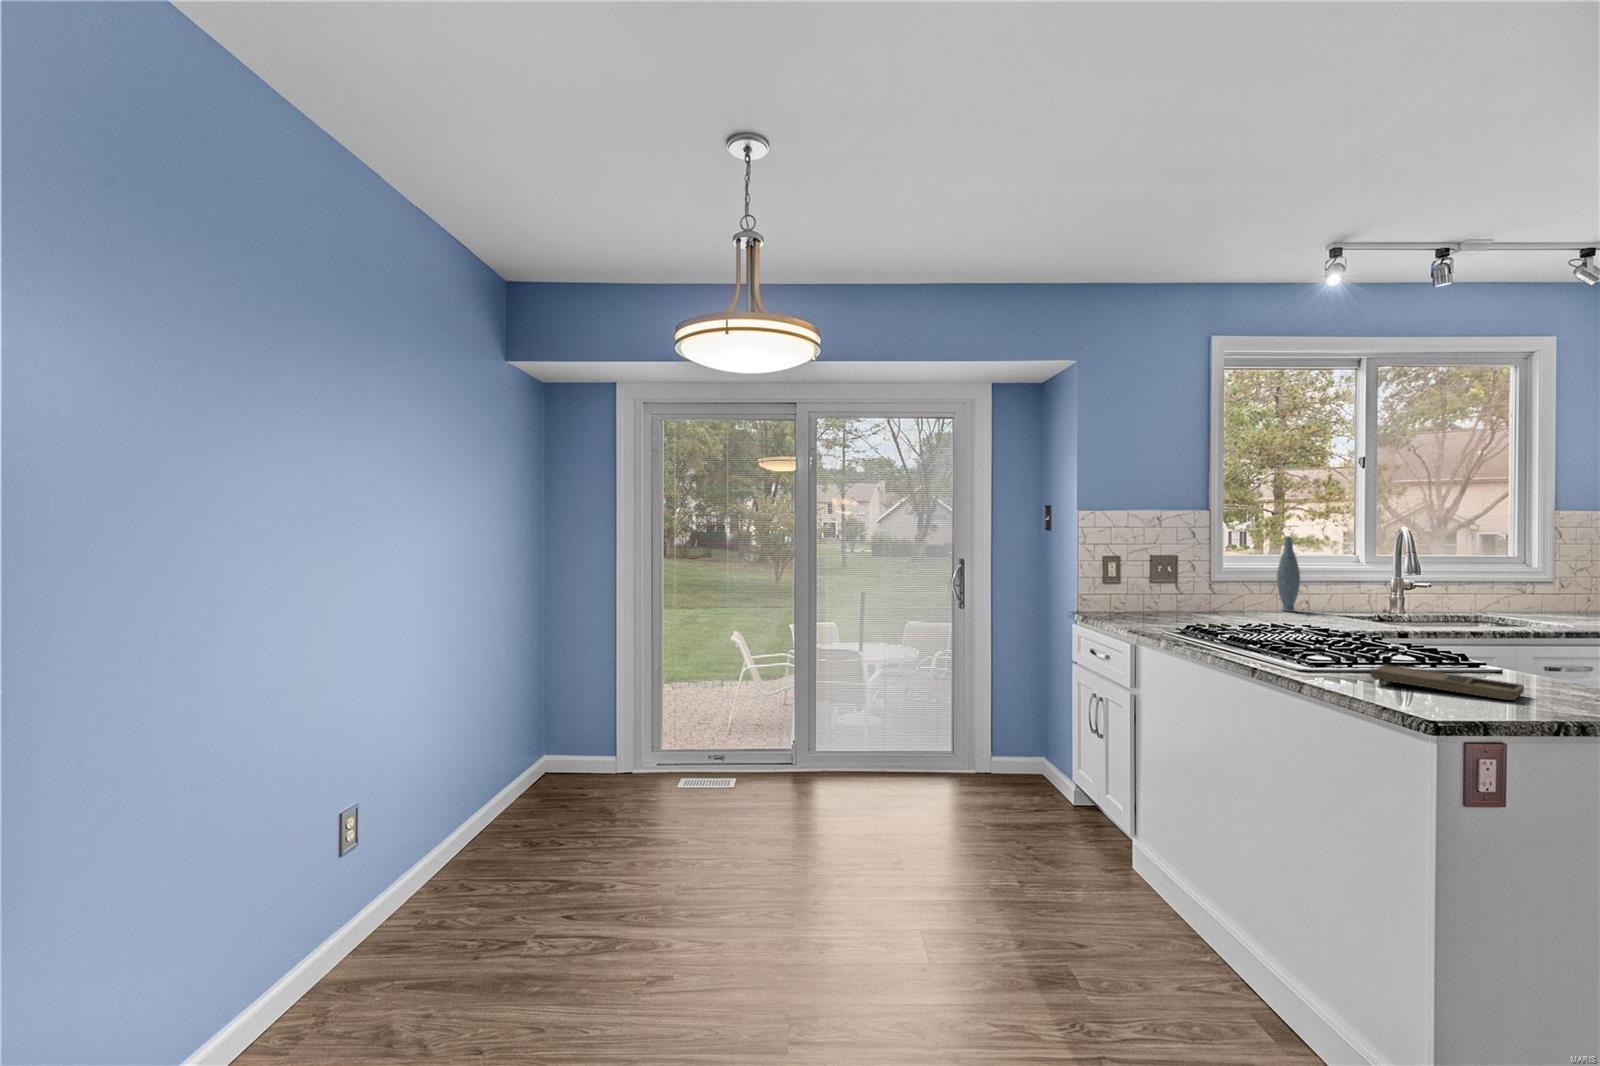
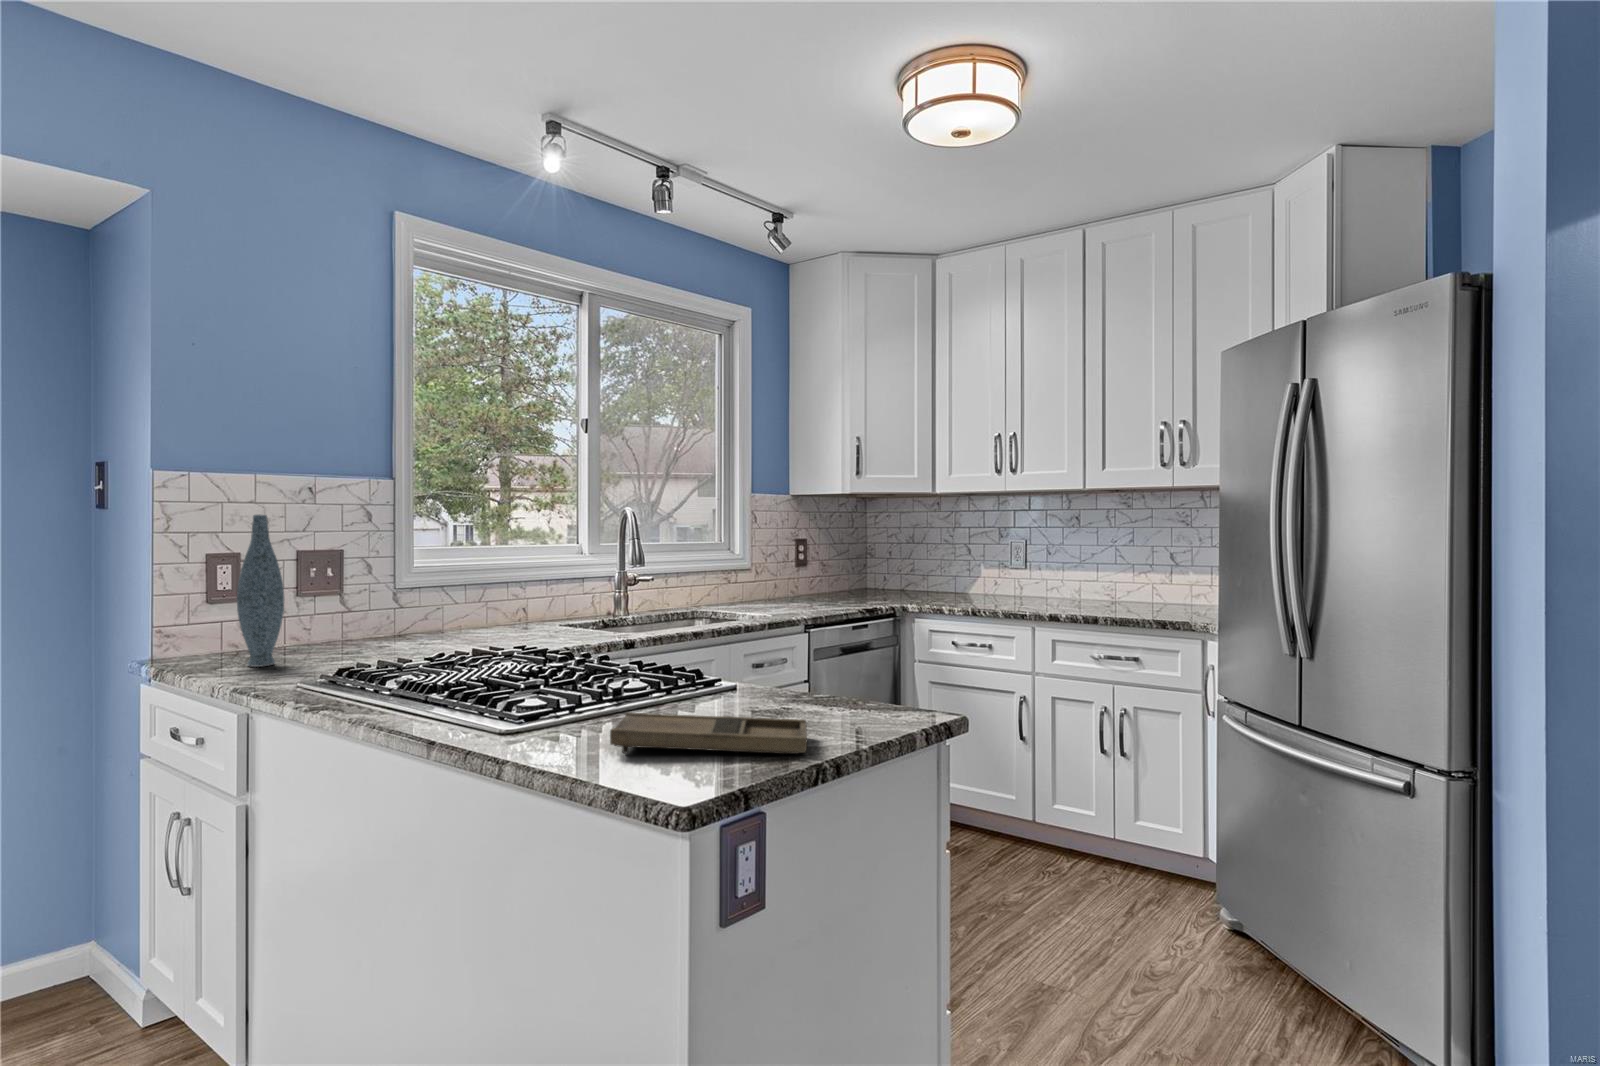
vase: present [1277,537,1300,612] -> present [237,515,284,667]

